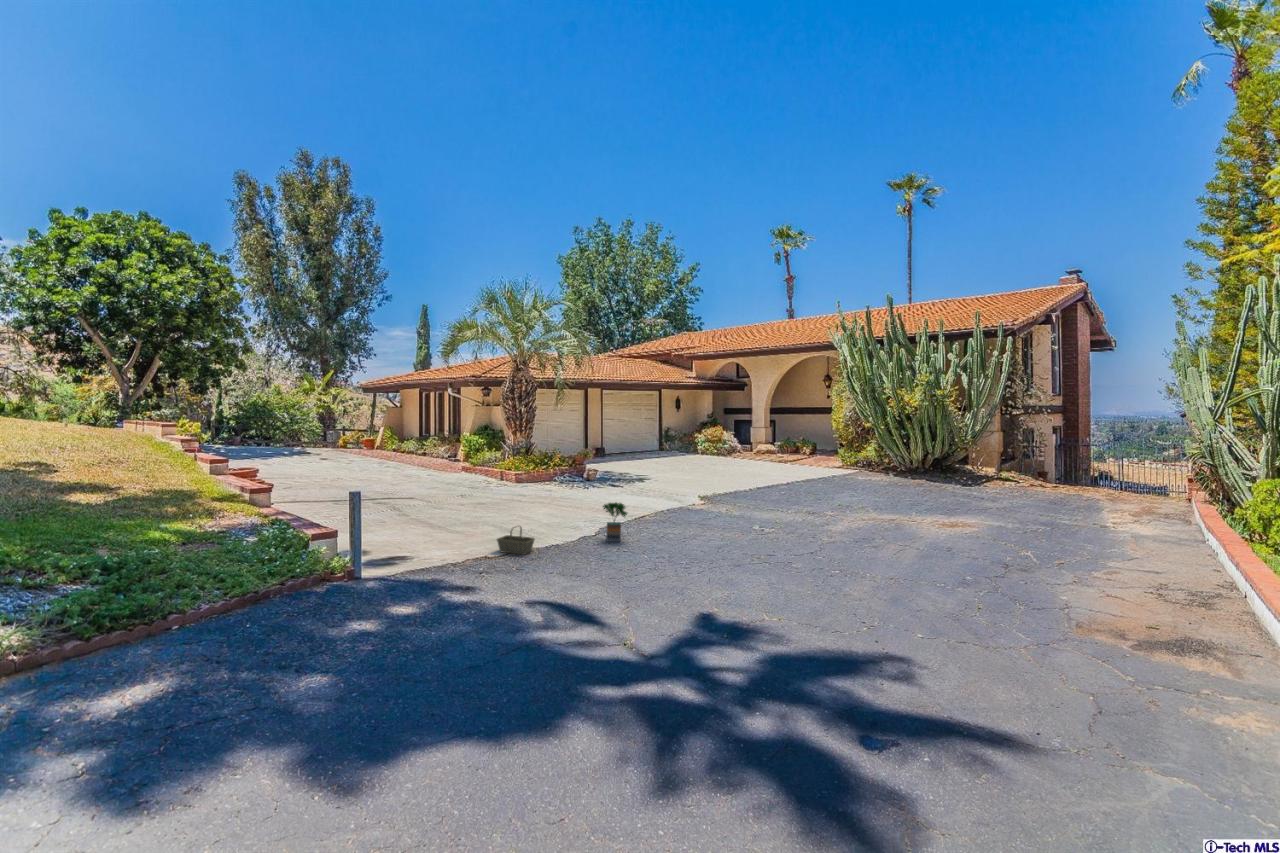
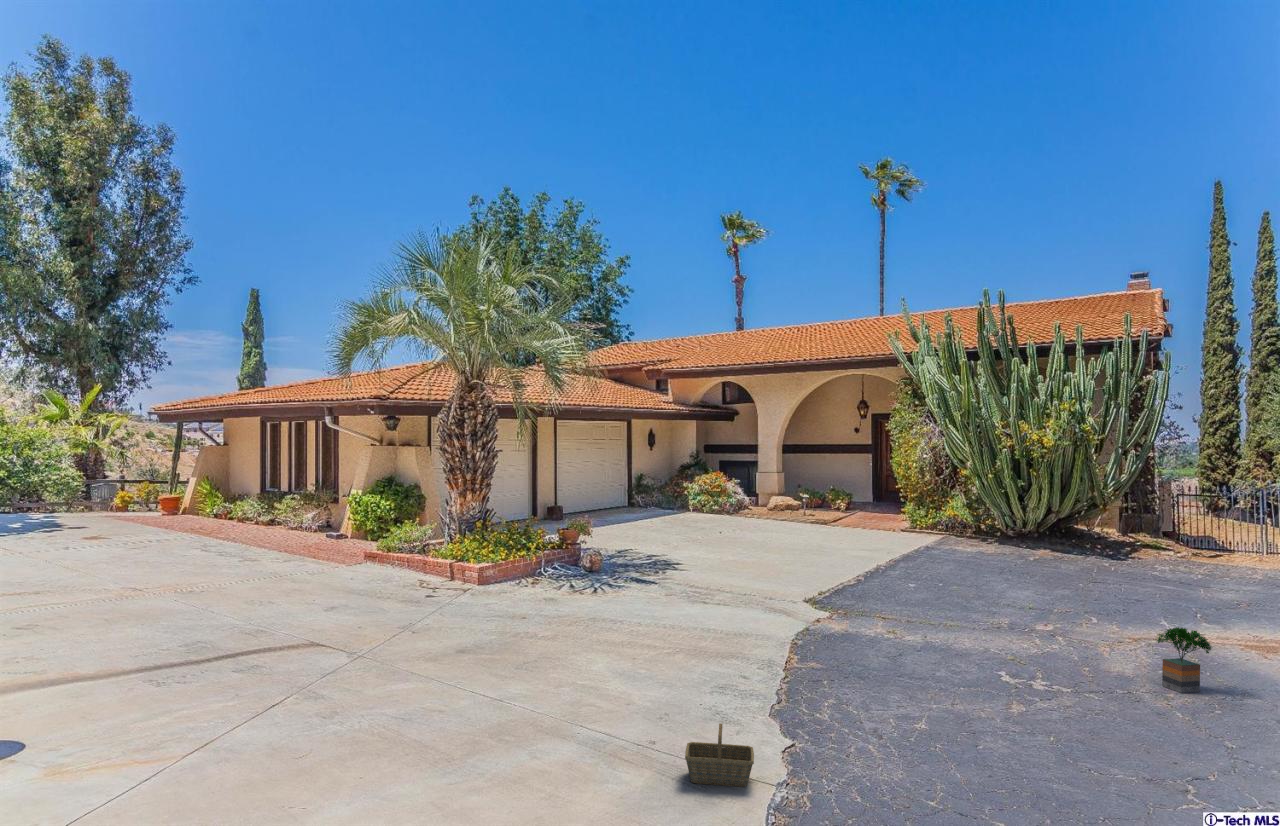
potted tree: present [603,502,627,542] -> present [1157,627,1212,693]

